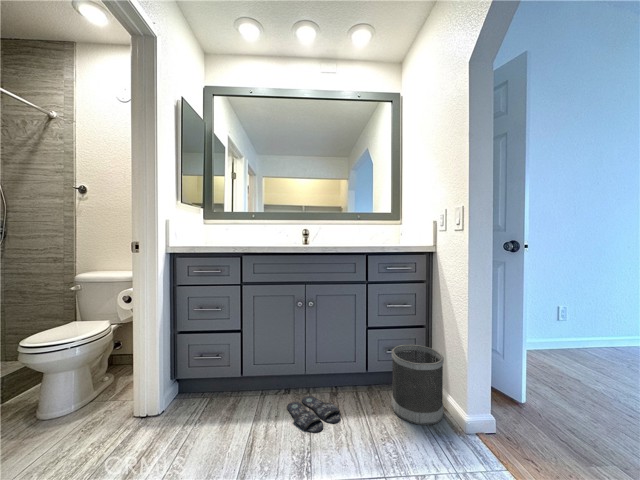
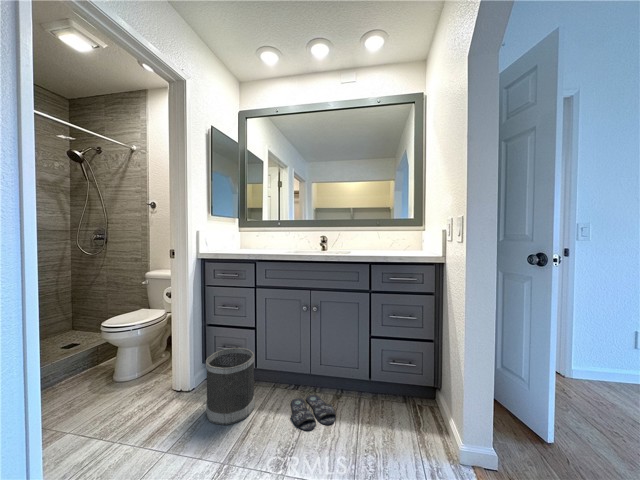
wastebasket: present [391,345,444,425] -> present [206,348,255,425]

